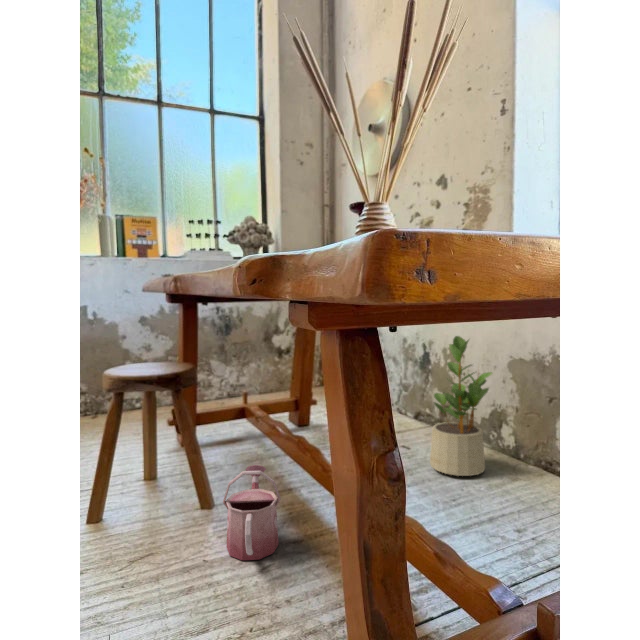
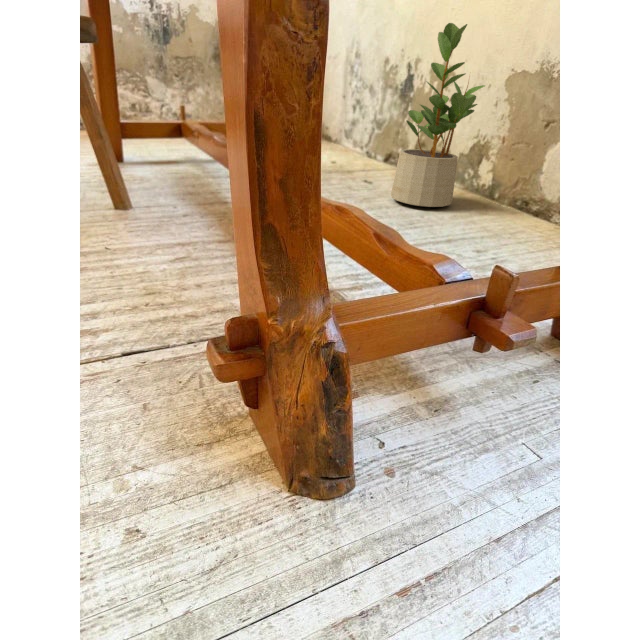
watering can: present [223,465,281,560] -> none [126,150,199,253]

